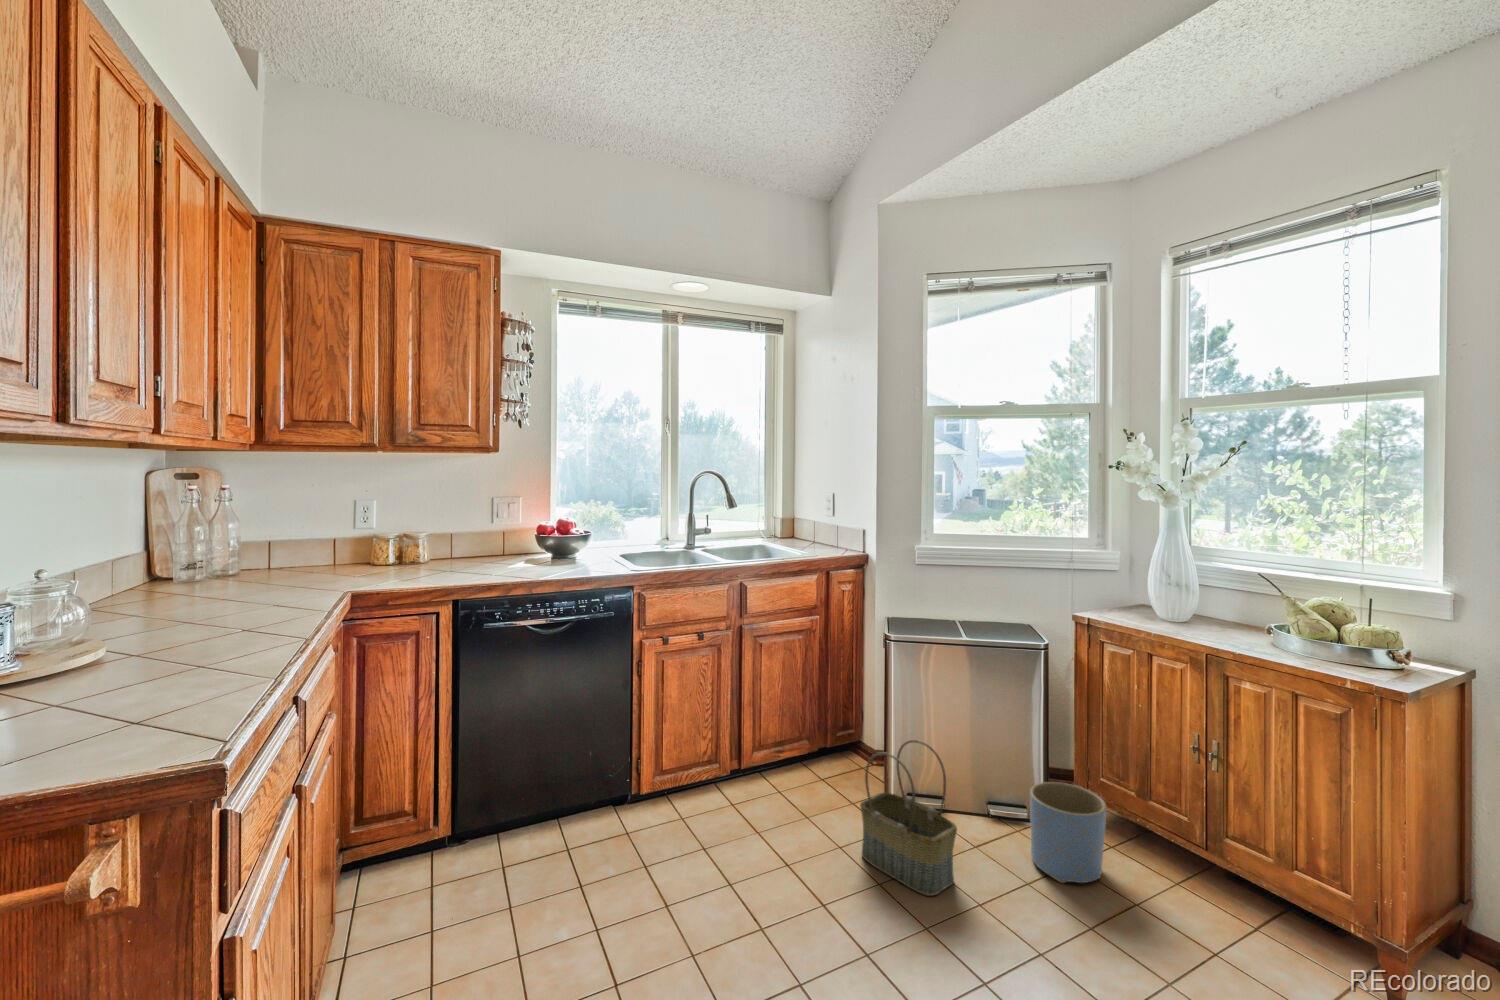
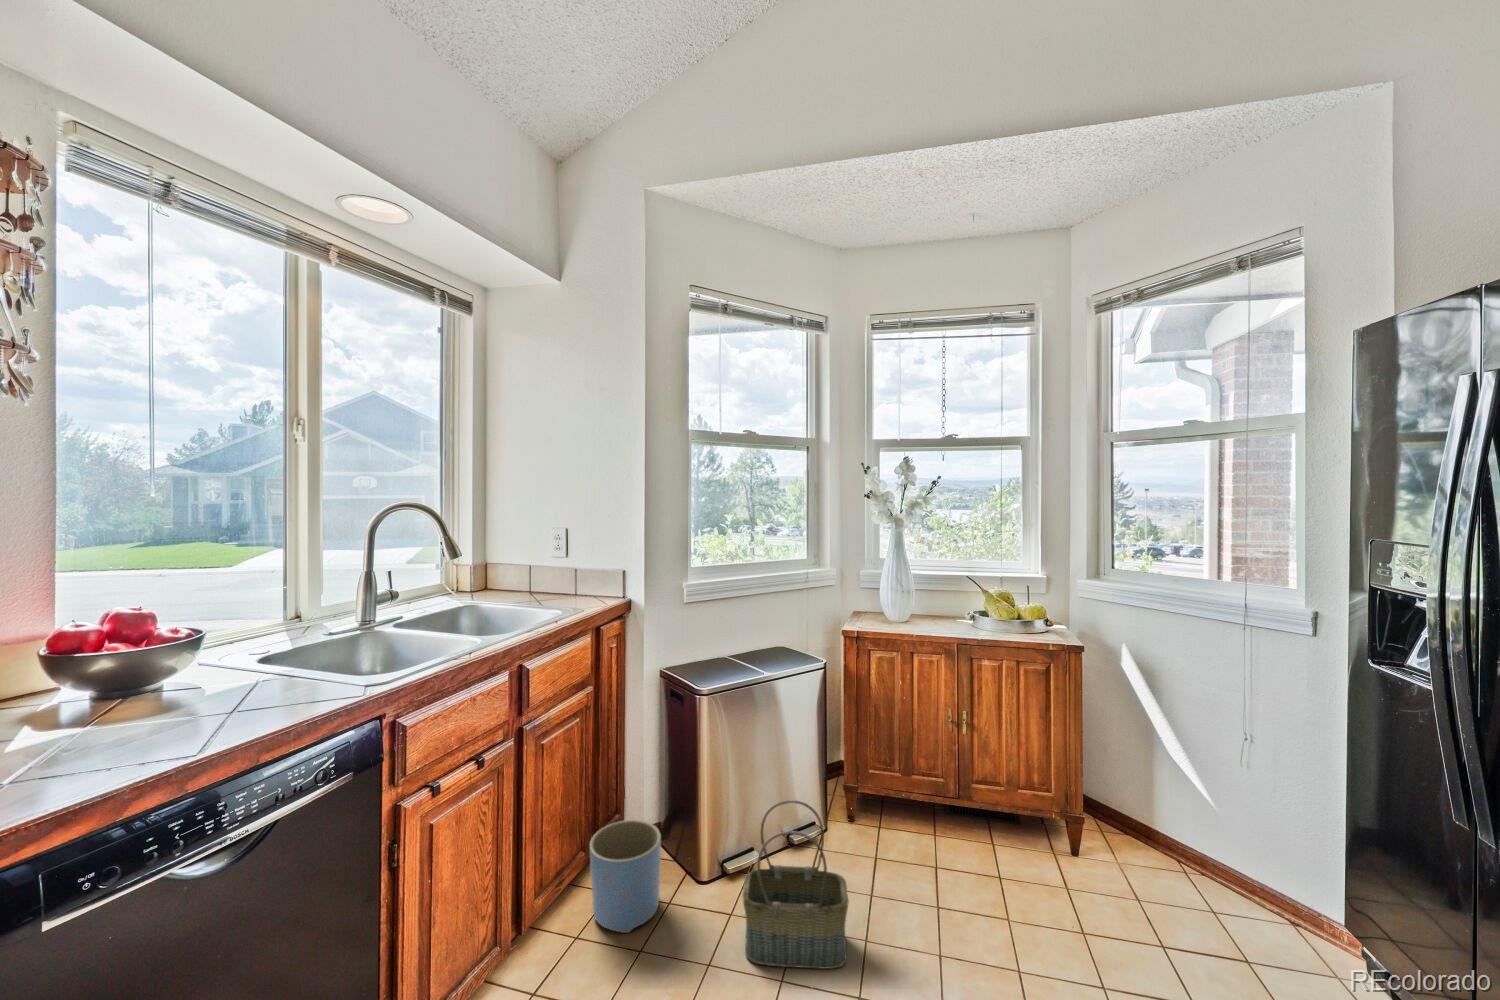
planter: present [1030,782,1106,883] -> present [590,820,661,933]

